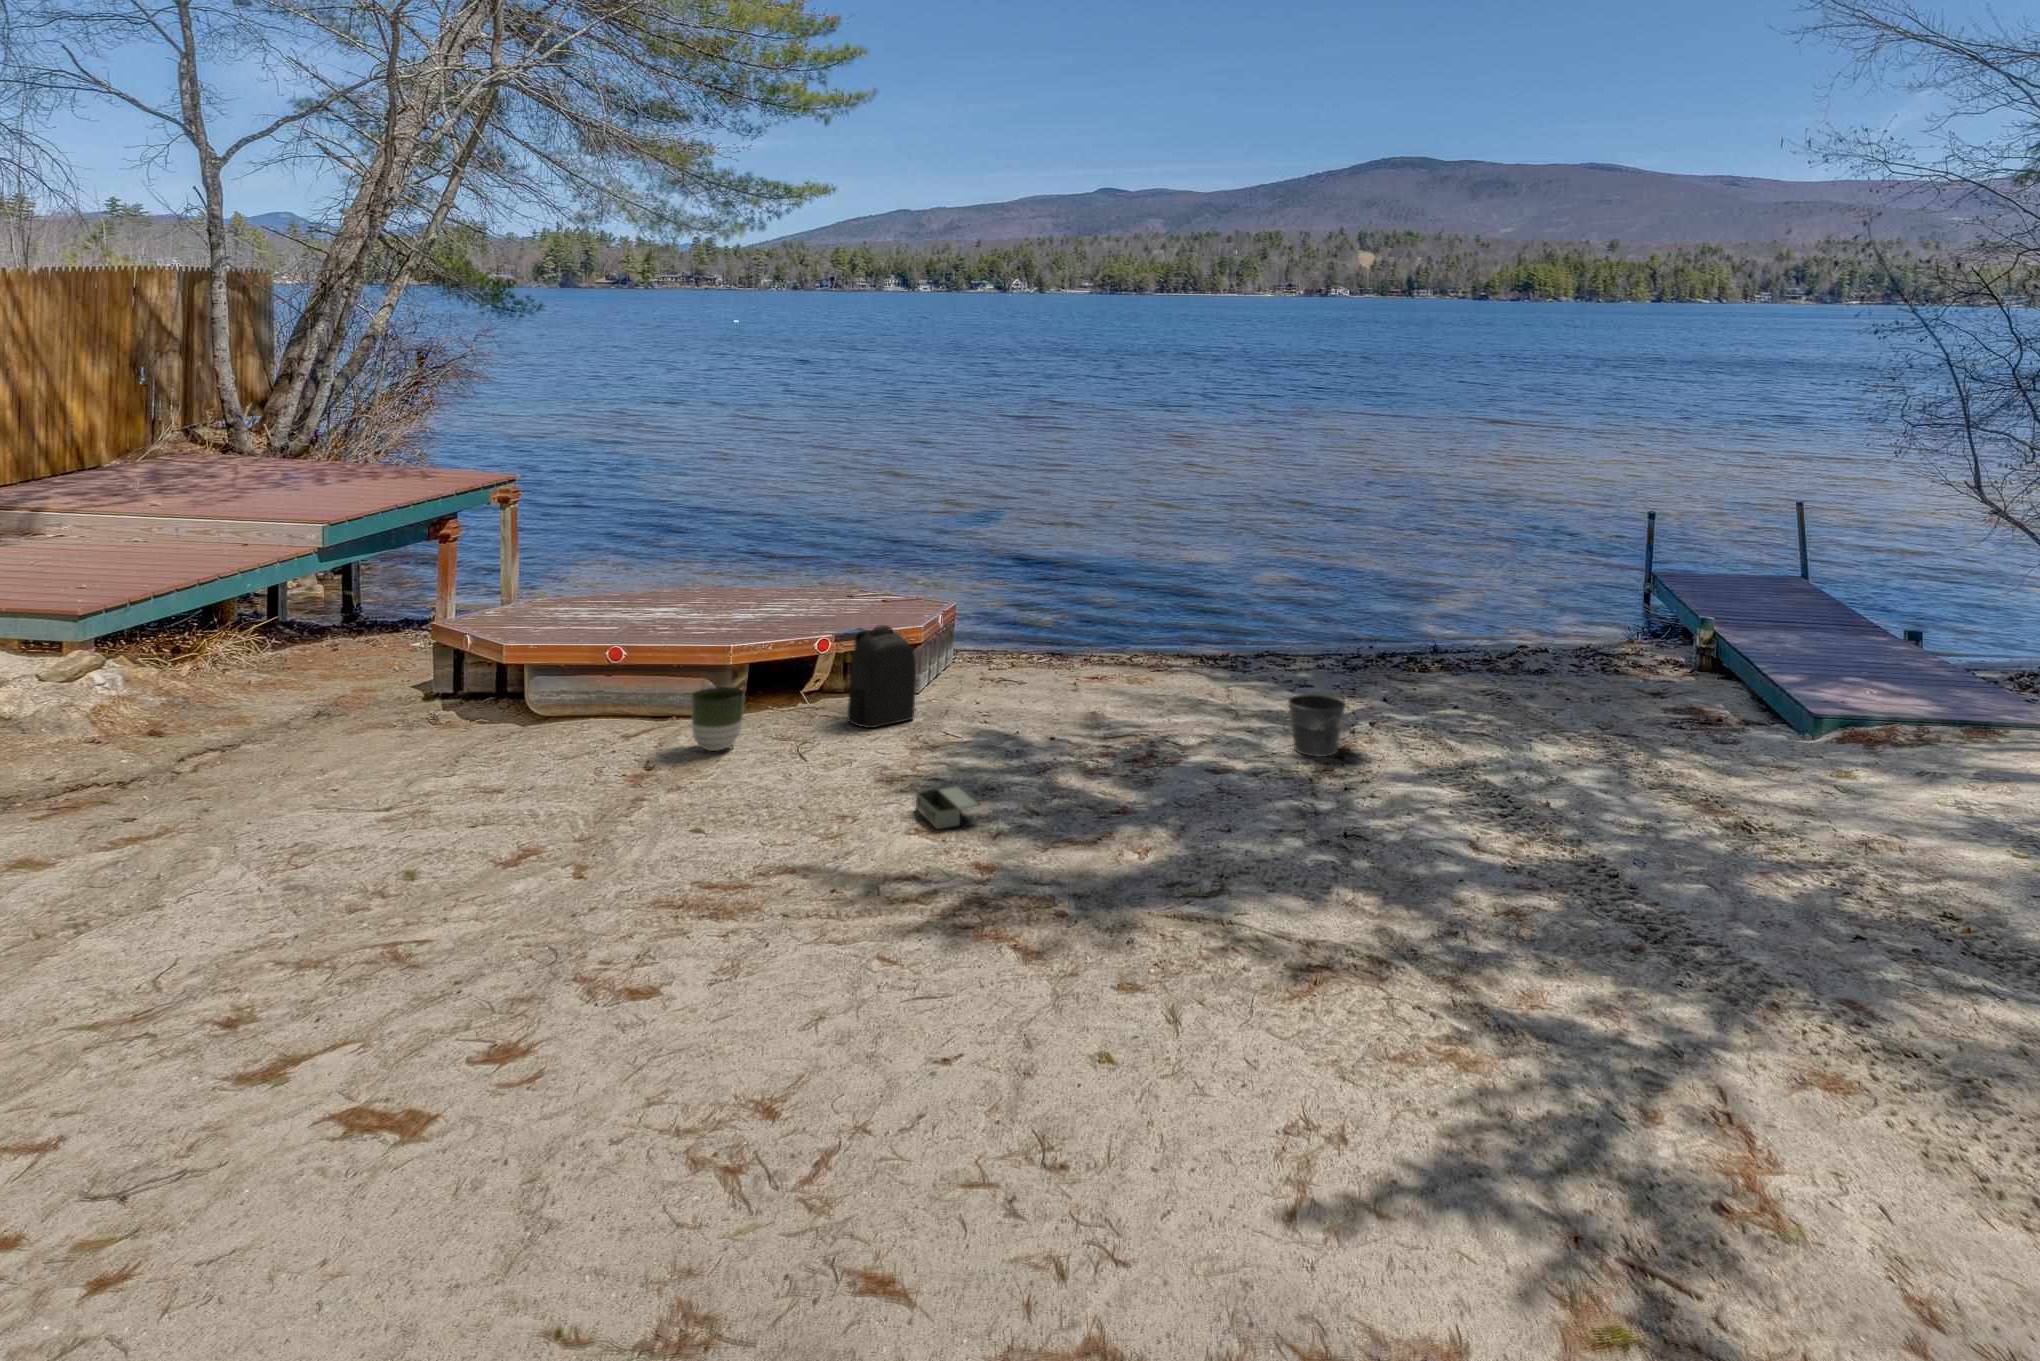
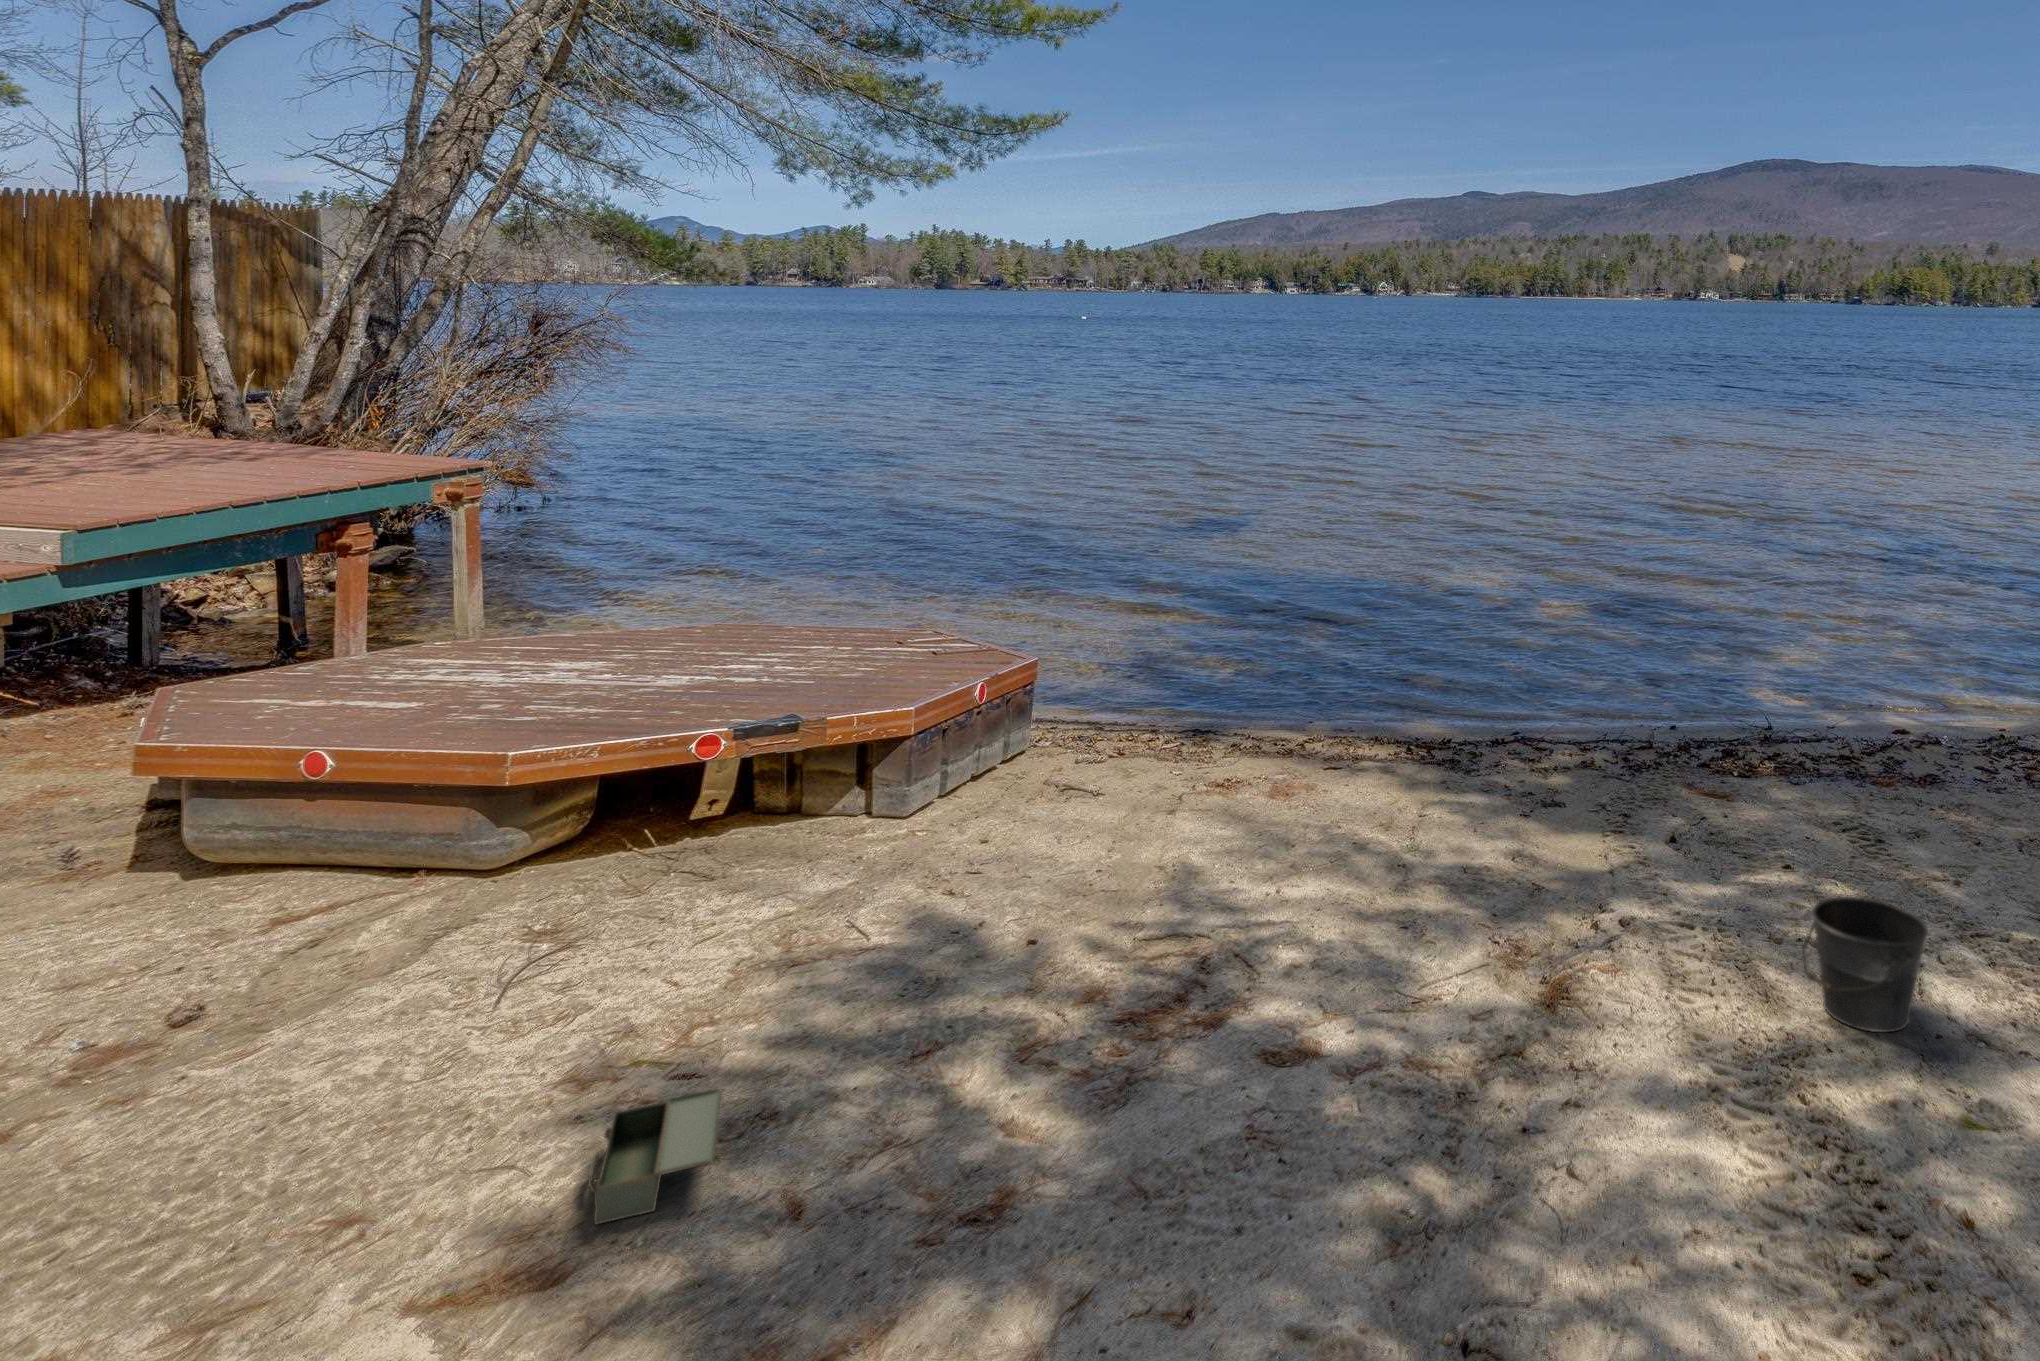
backpack: present [848,625,916,728] -> none [708,718,838,904]
planter: present [691,687,745,751] -> none [347,834,467,958]
bucket: present [1284,694,1346,757] -> present [1802,897,1928,1033]

